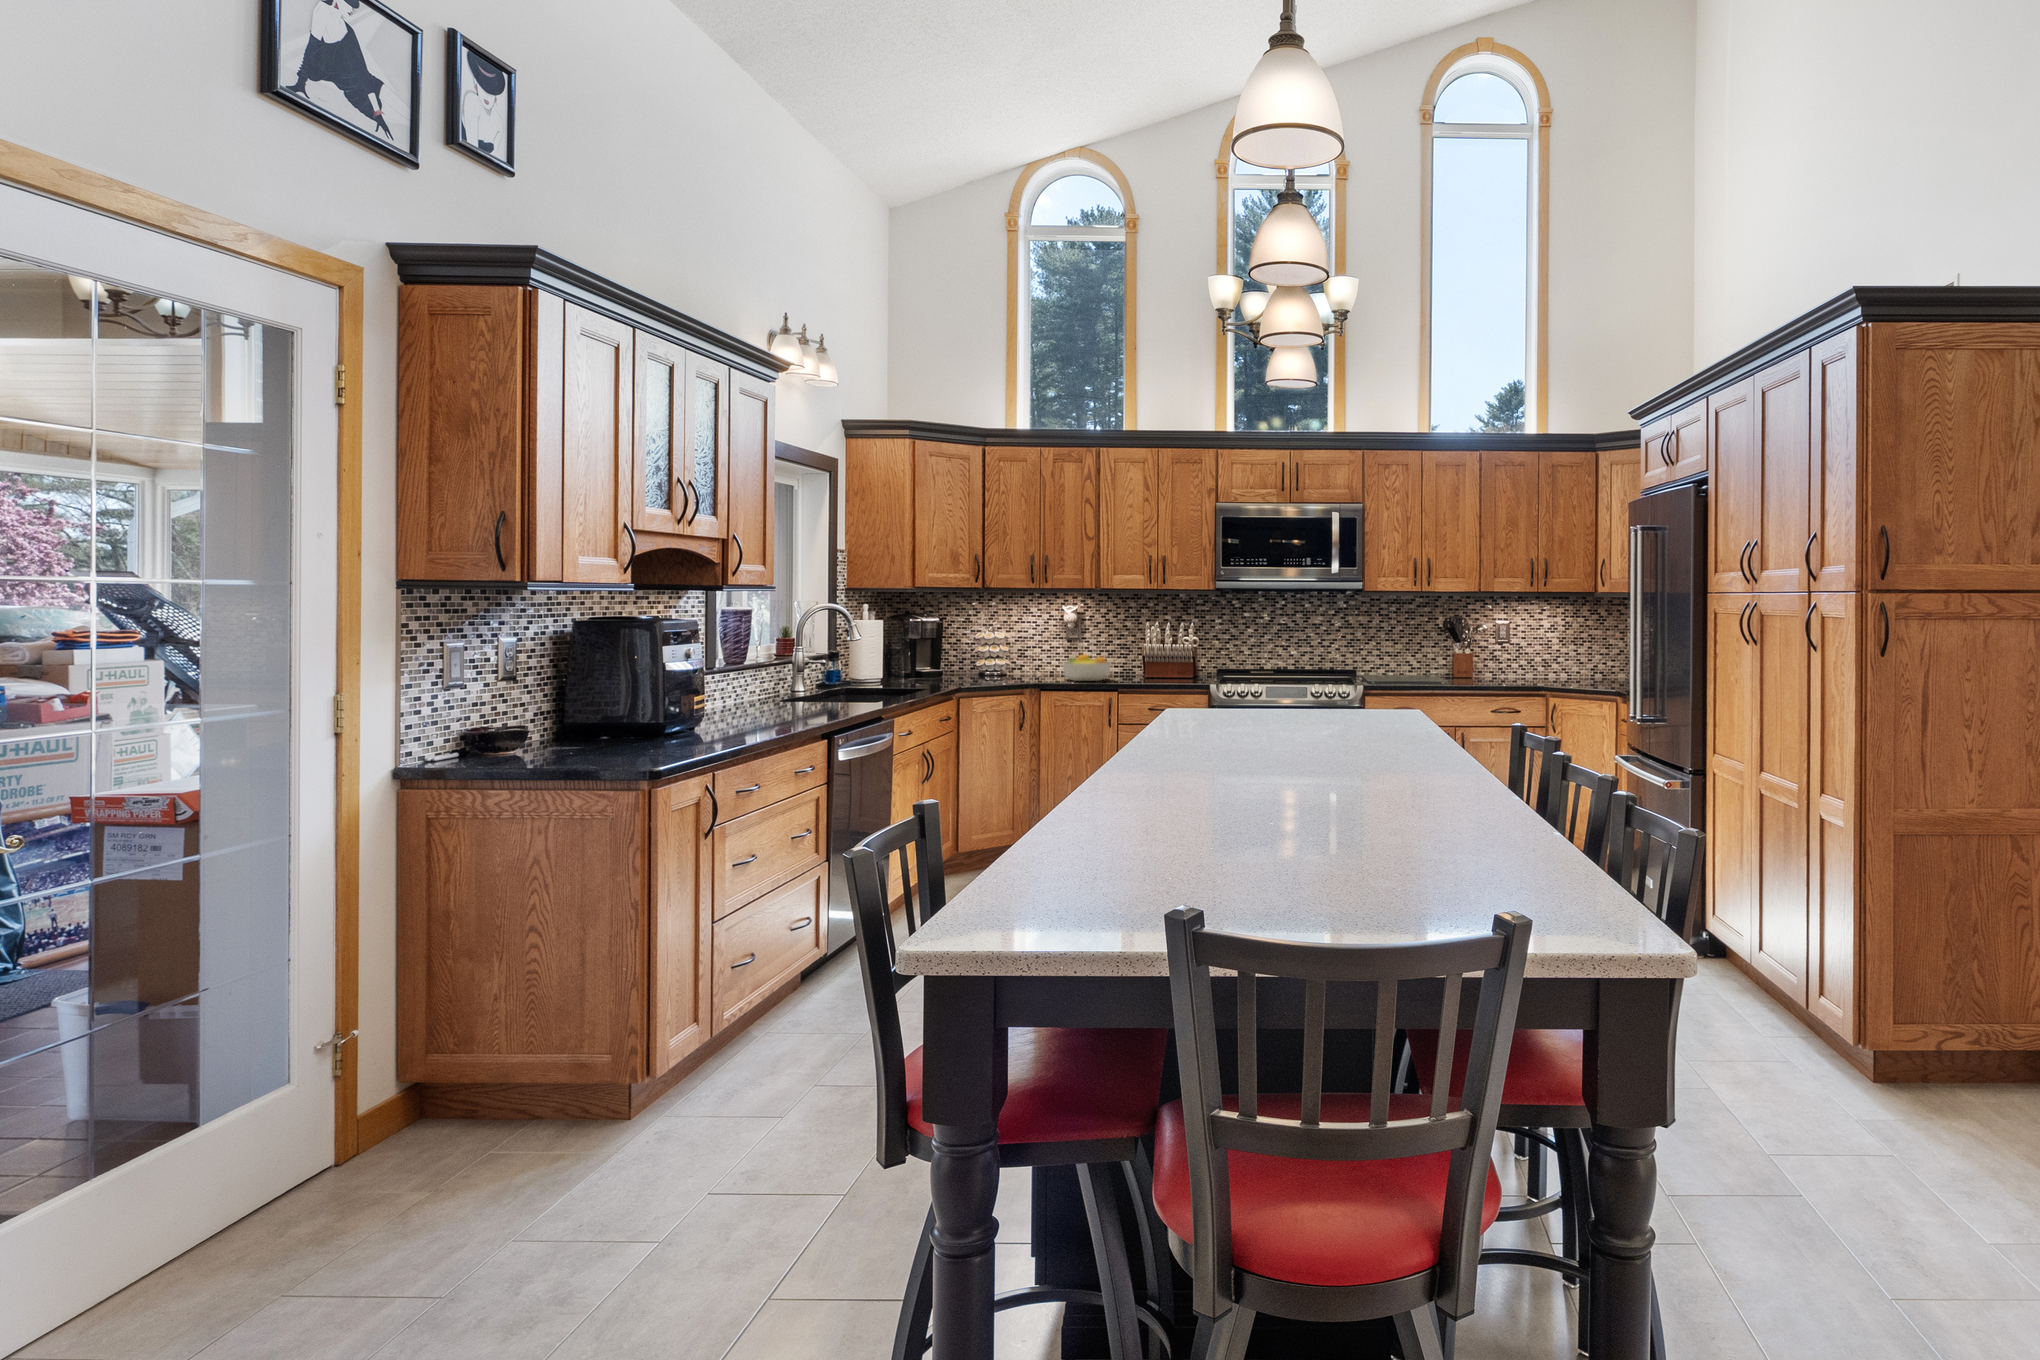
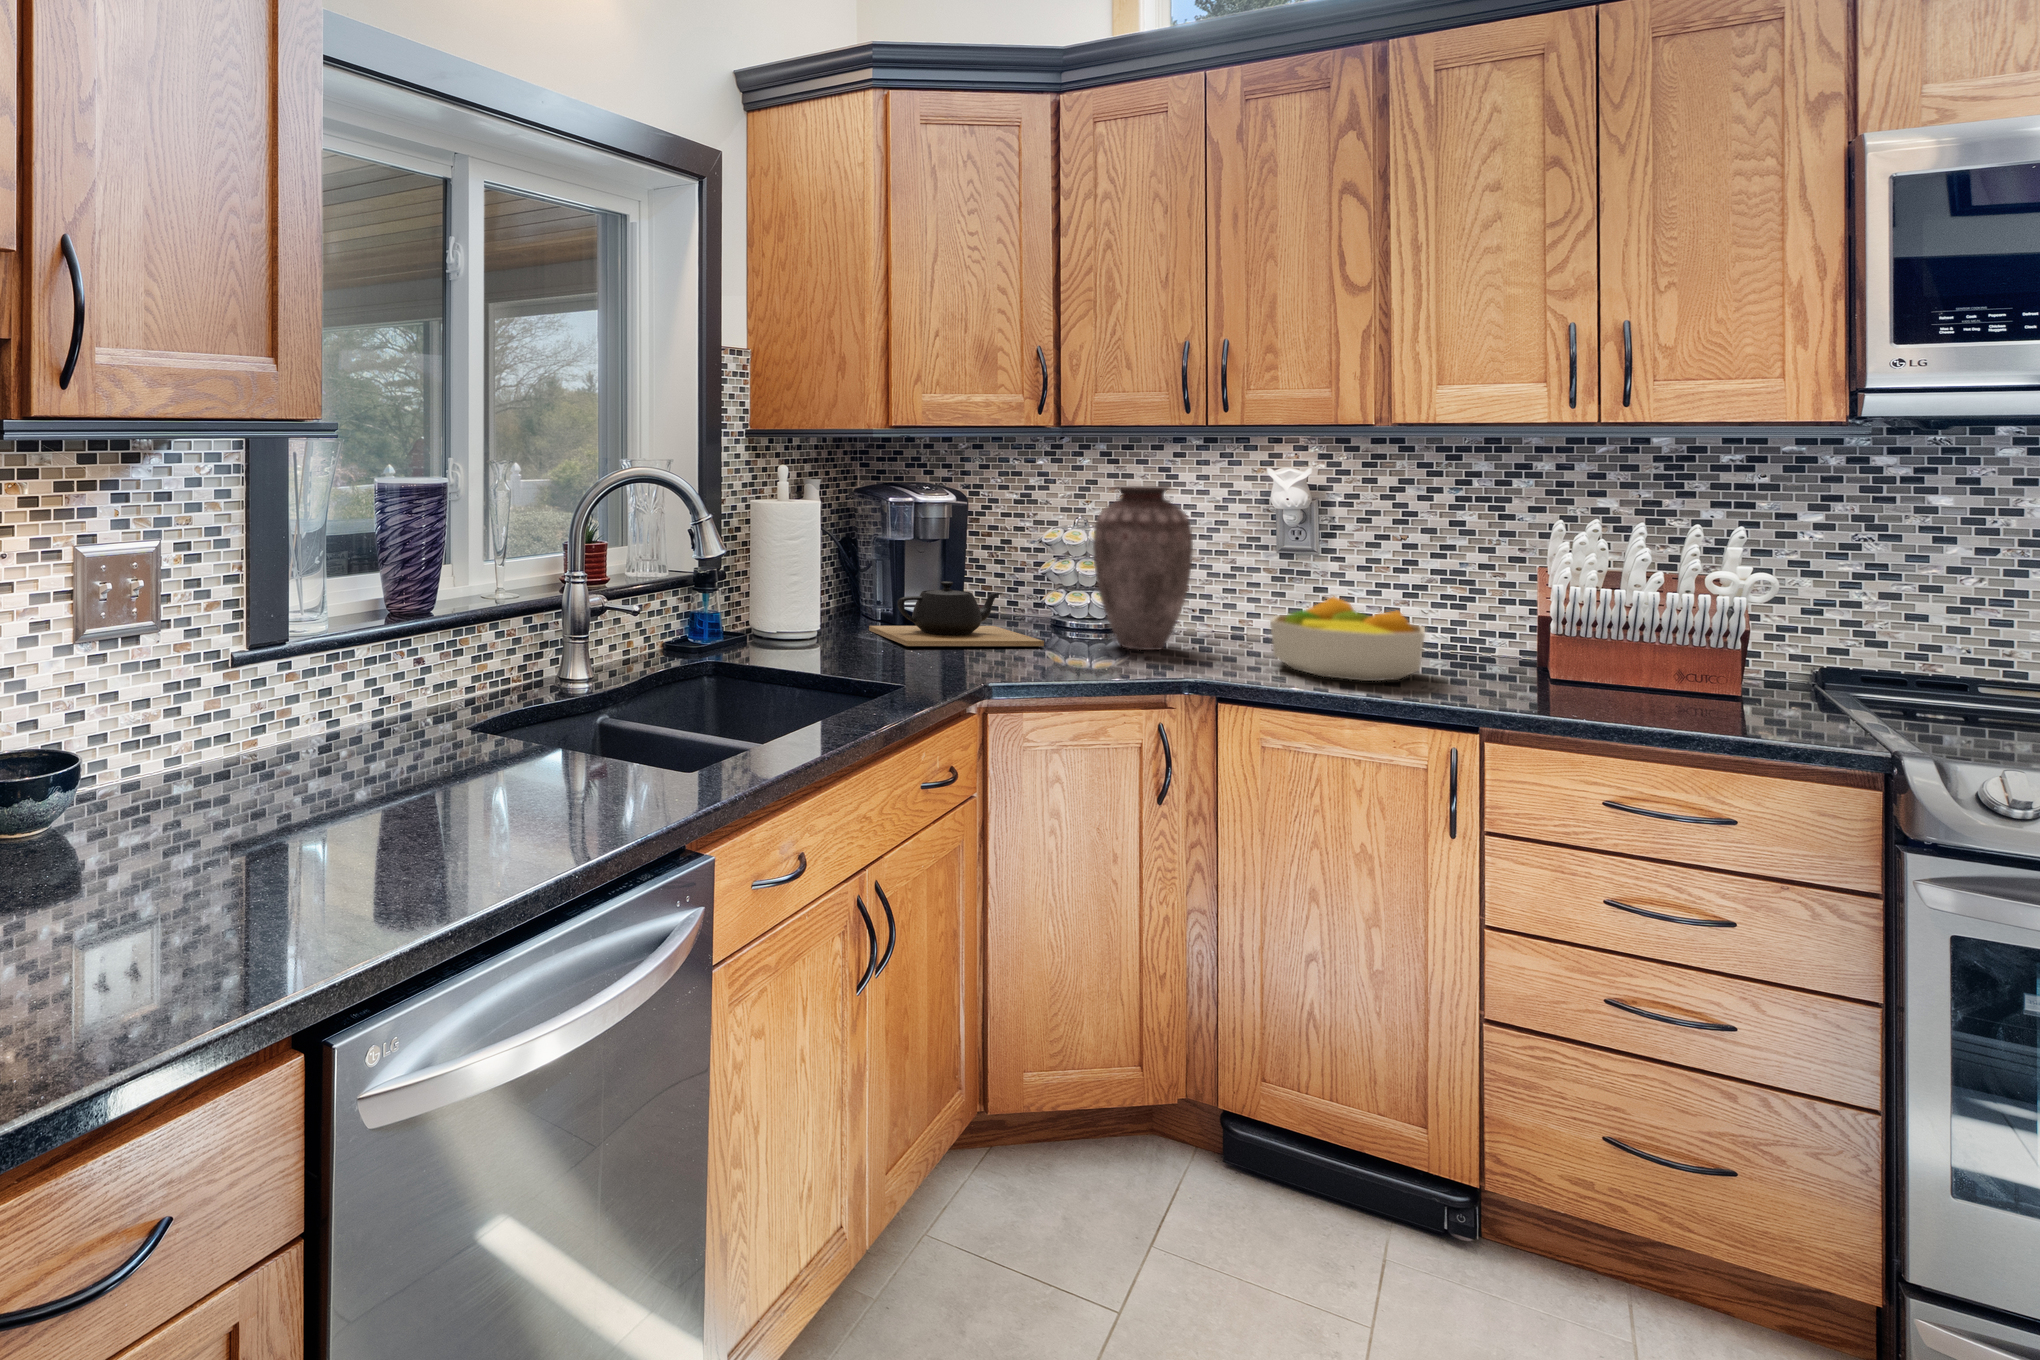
vase: none [999,613,1036,679] -> present [1093,486,1193,650]
teapot: none [904,655,981,682] -> present [869,581,1044,646]

